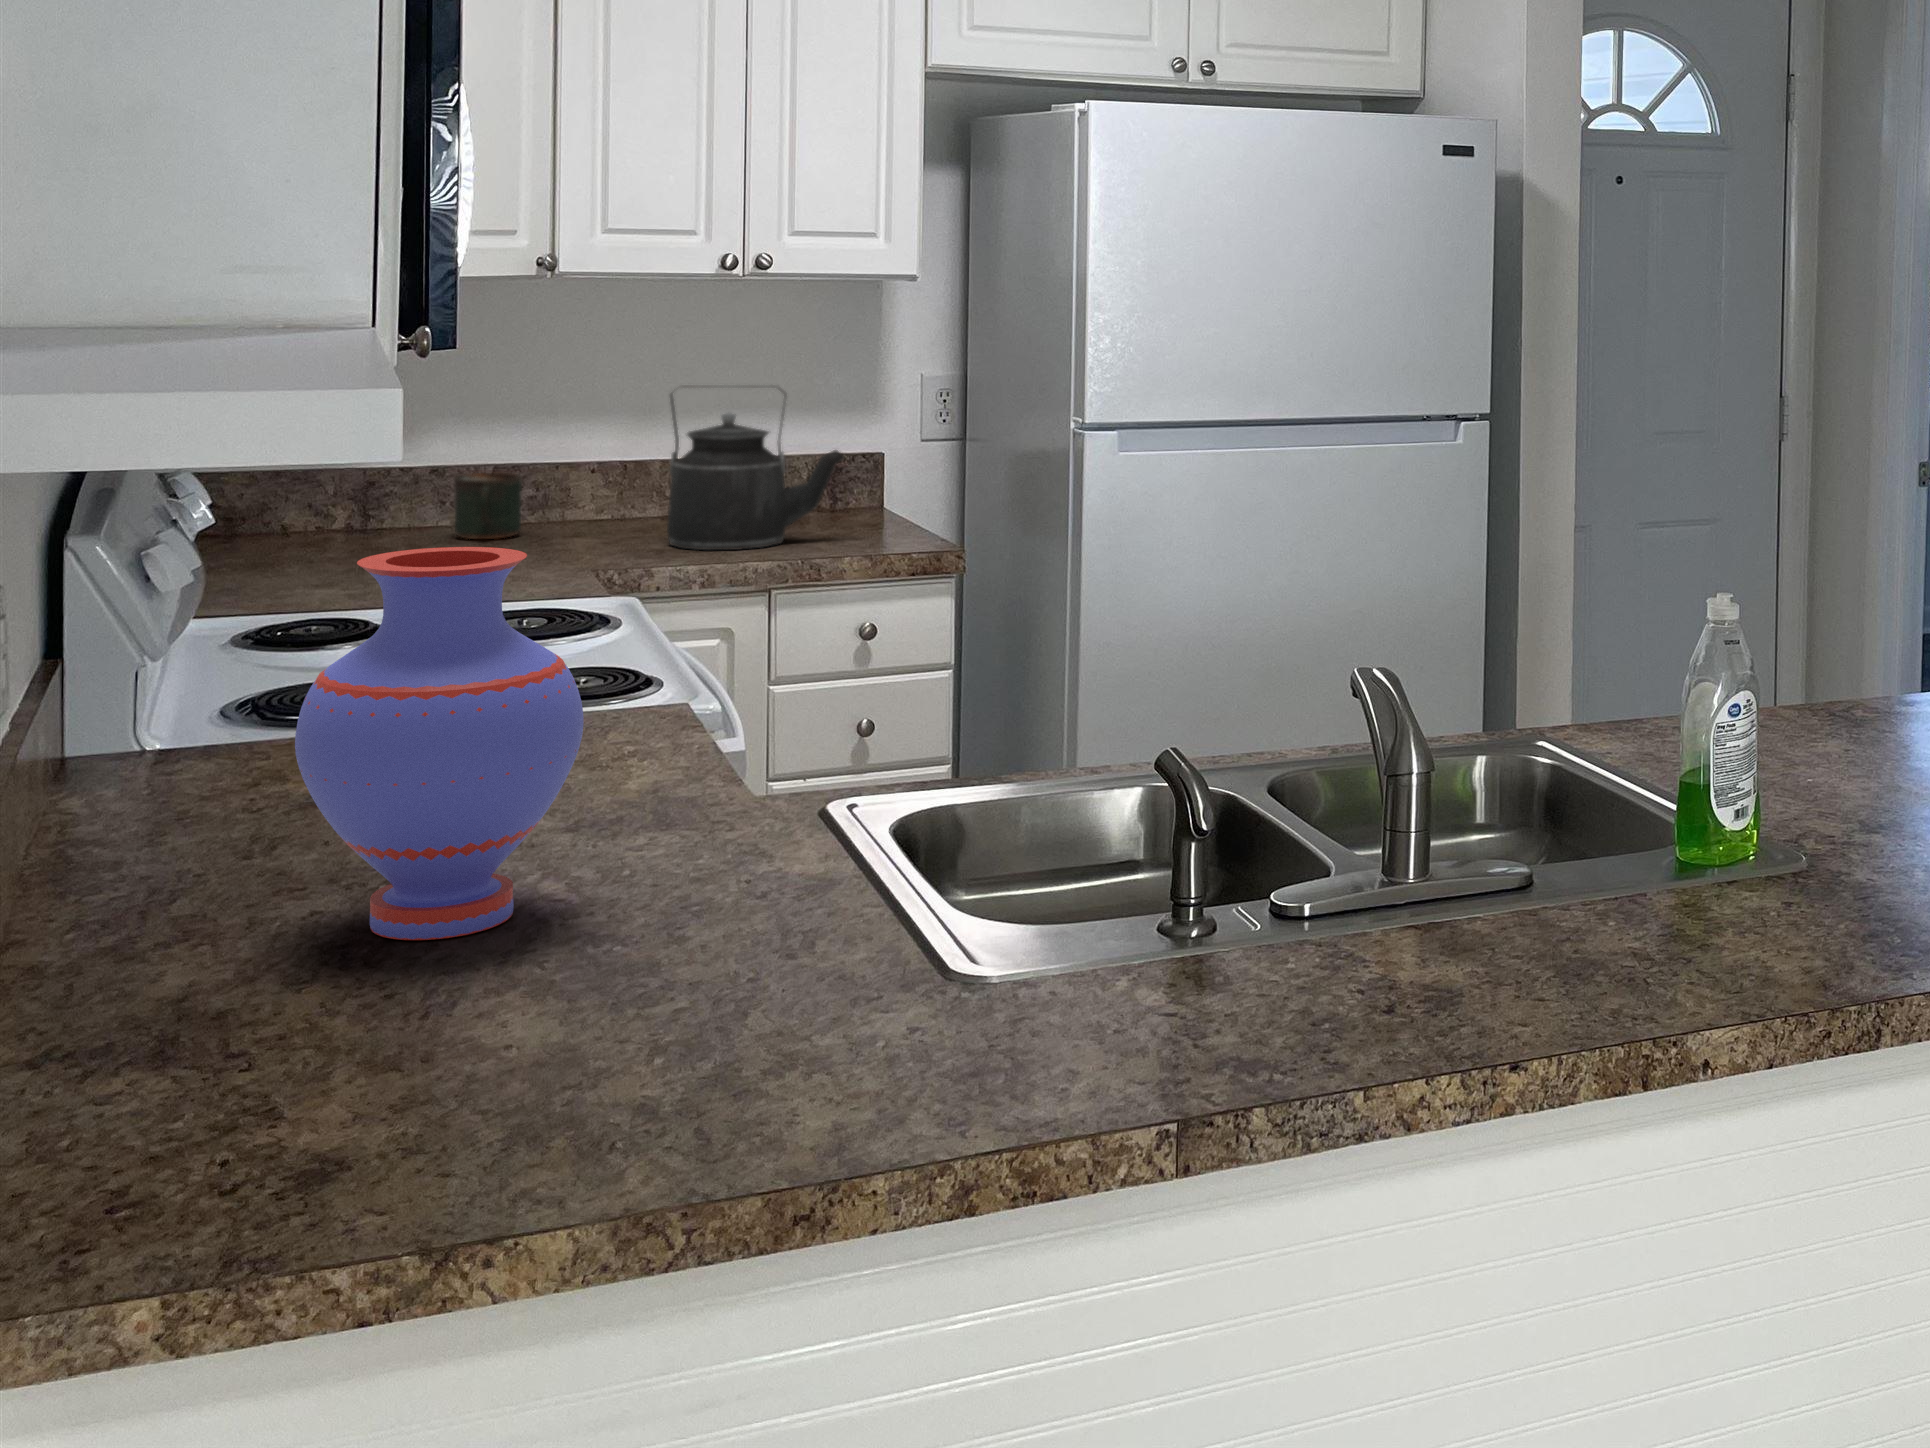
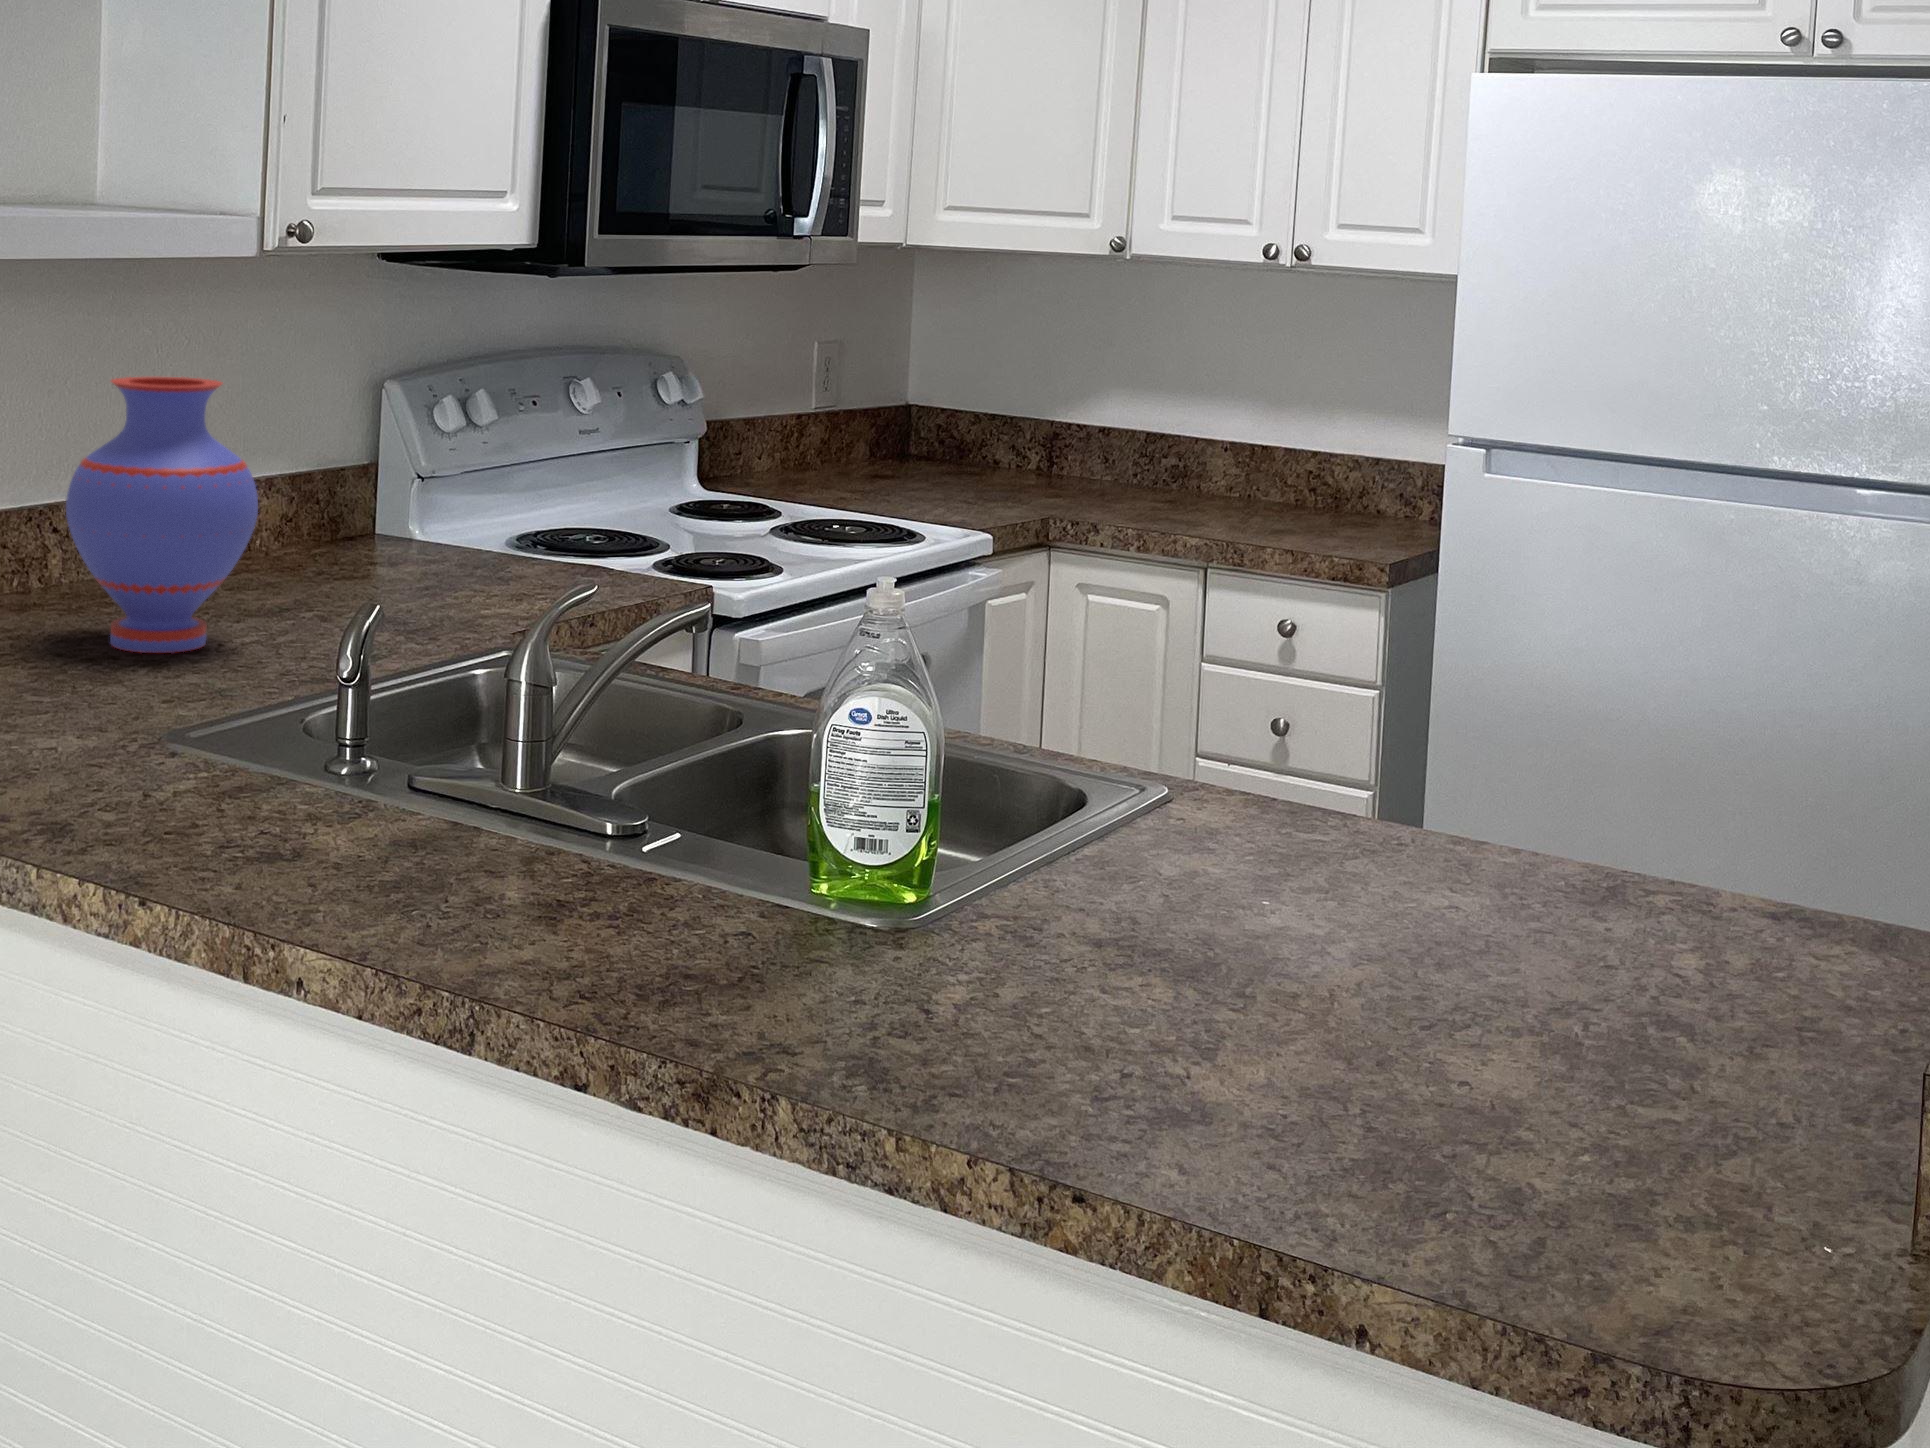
kettle: present [667,385,844,550] -> none [1206,370,1368,538]
mug: present [454,473,522,539] -> none [1090,438,1149,499]

